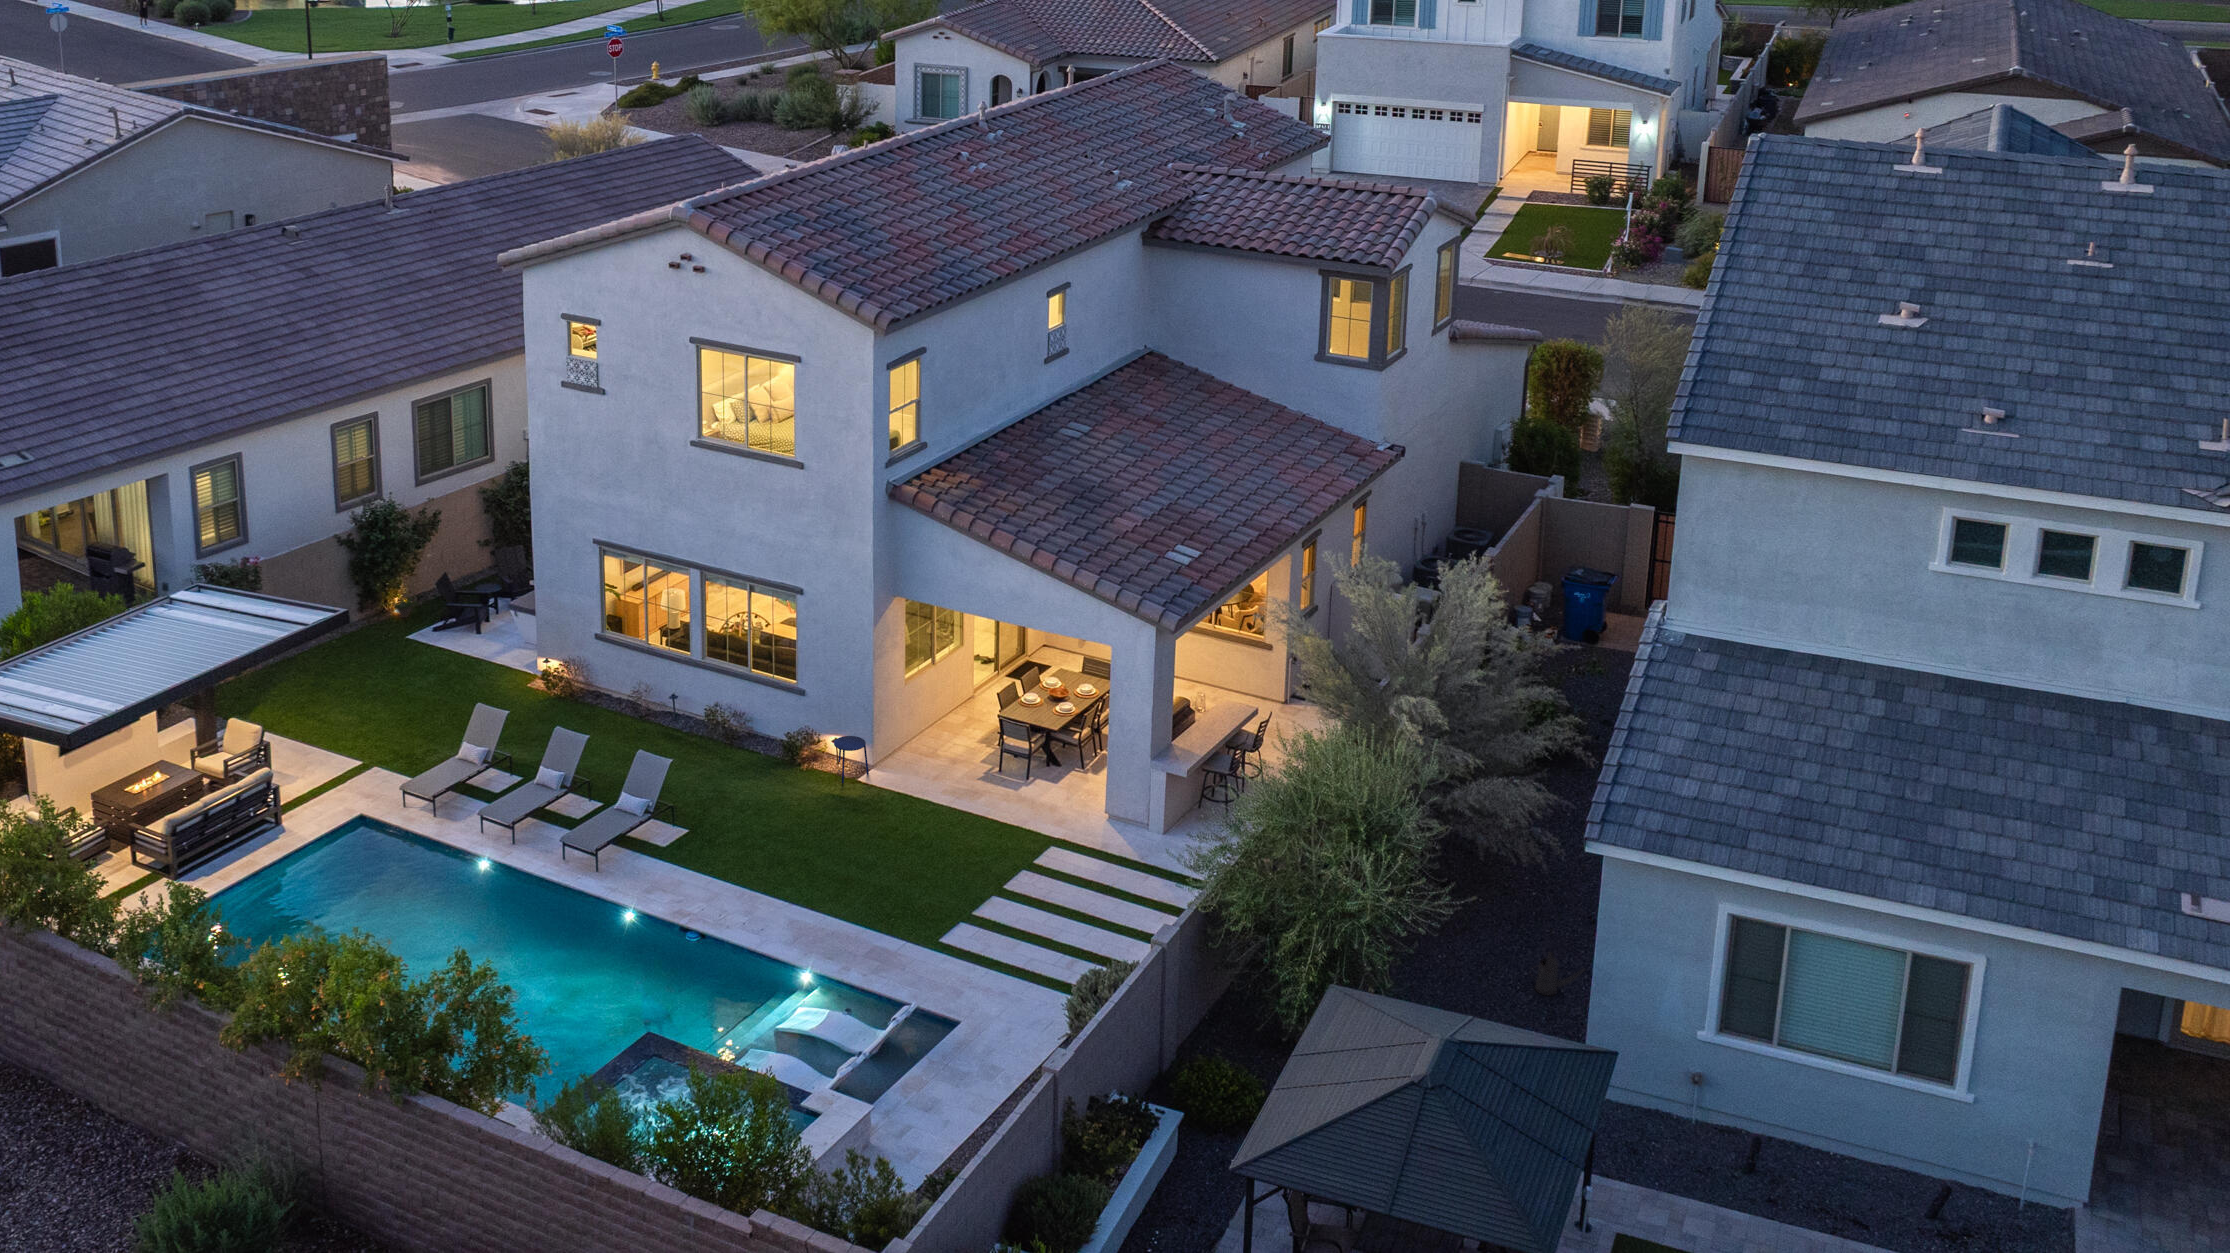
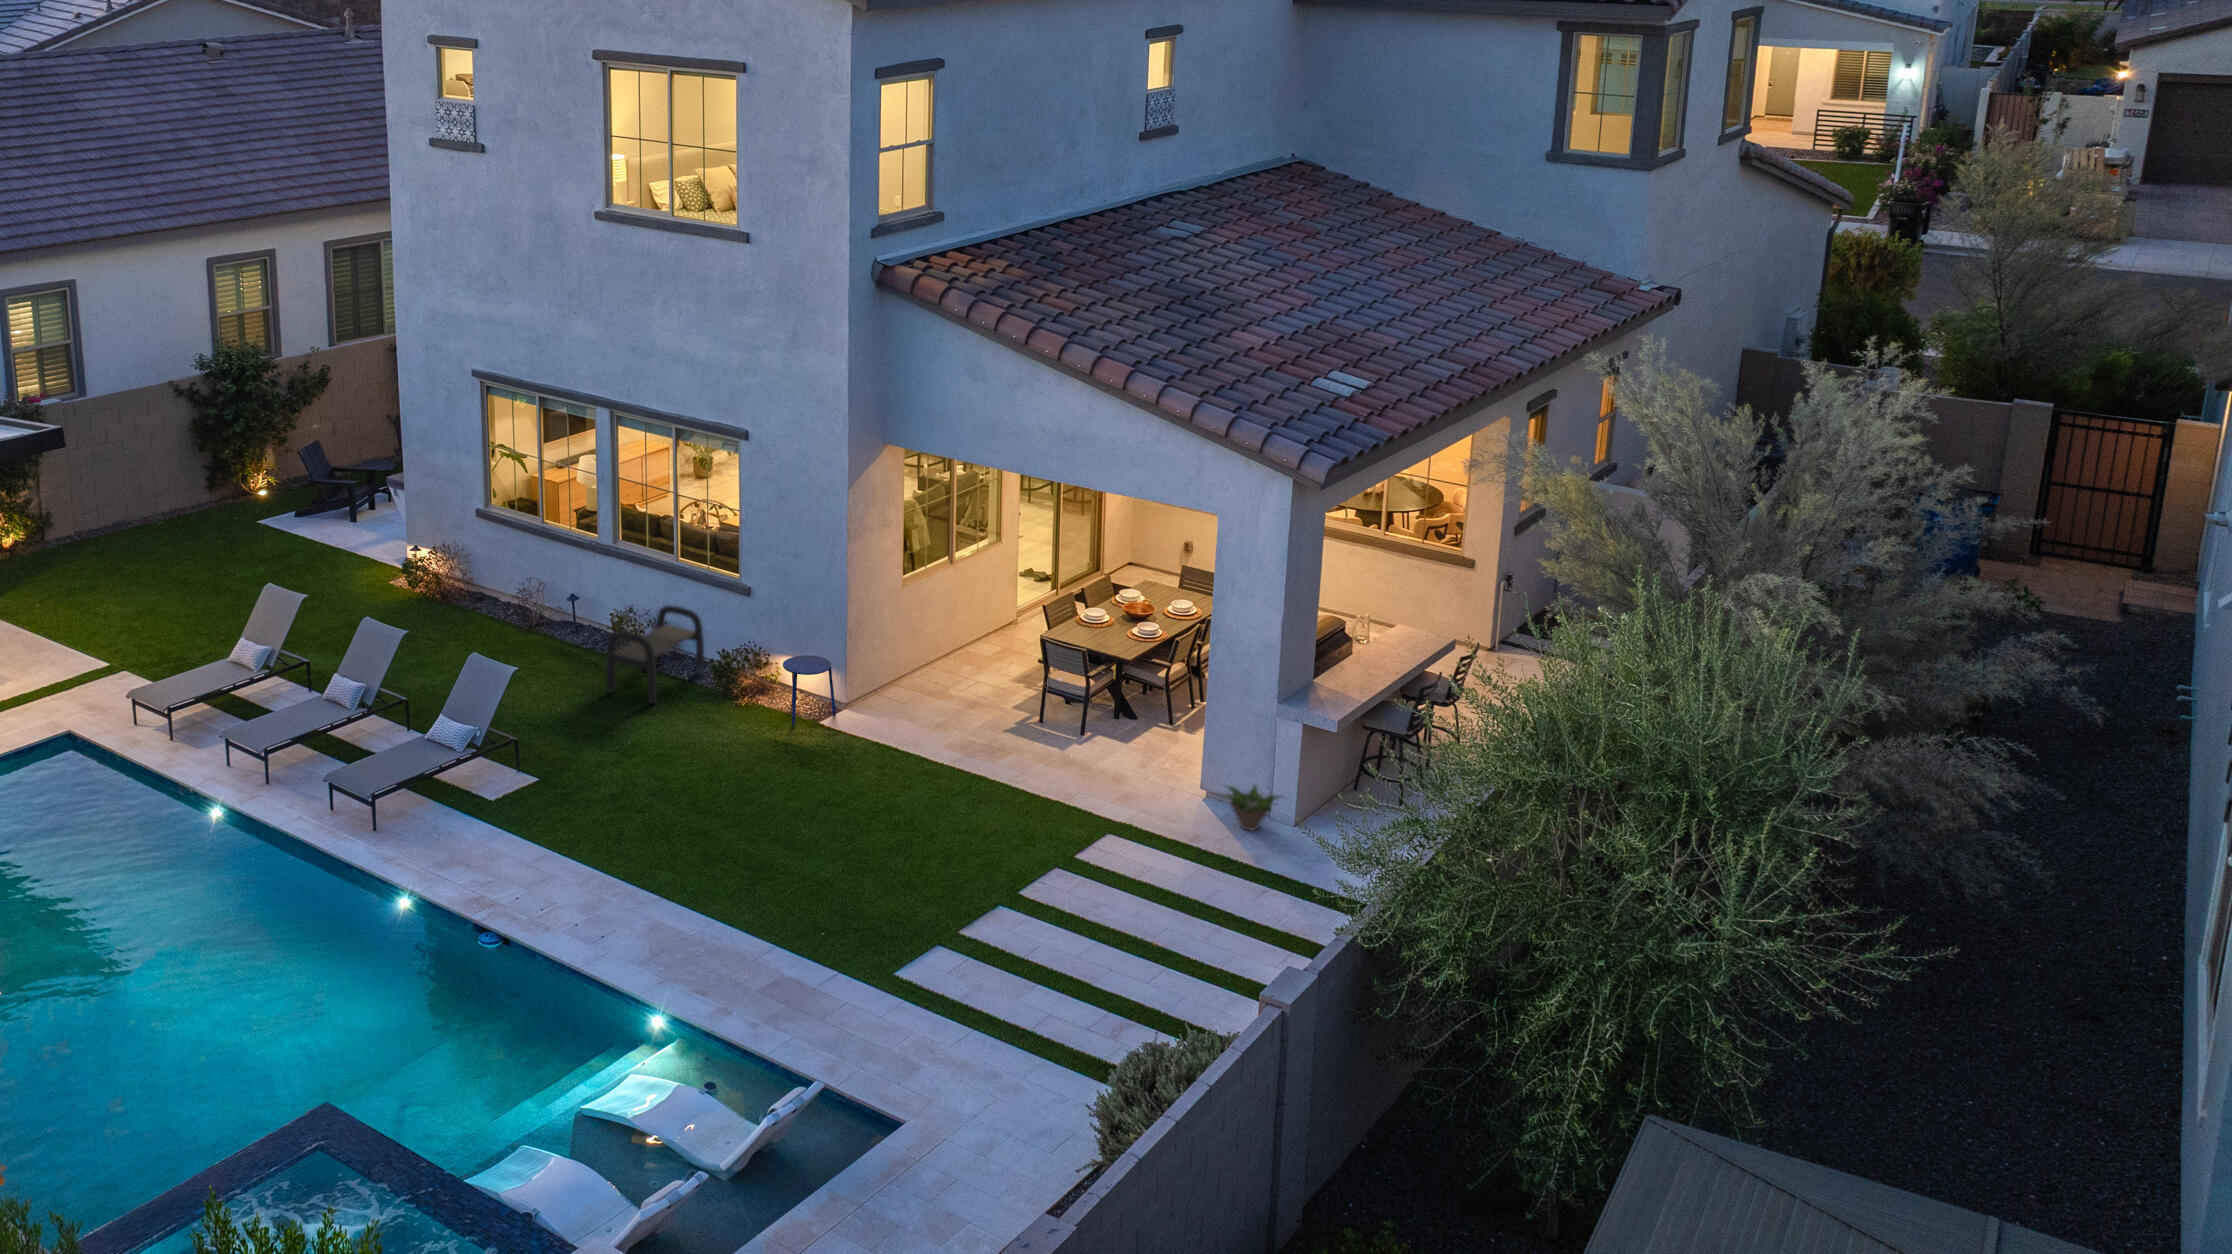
decorative plant: present [392,597,414,618] -> present [1225,785,1280,830]
bench: none [712,703,774,773] -> present [607,606,704,704]
watering can: present [1532,953,1585,996] -> none [2041,1084,2177,1174]

